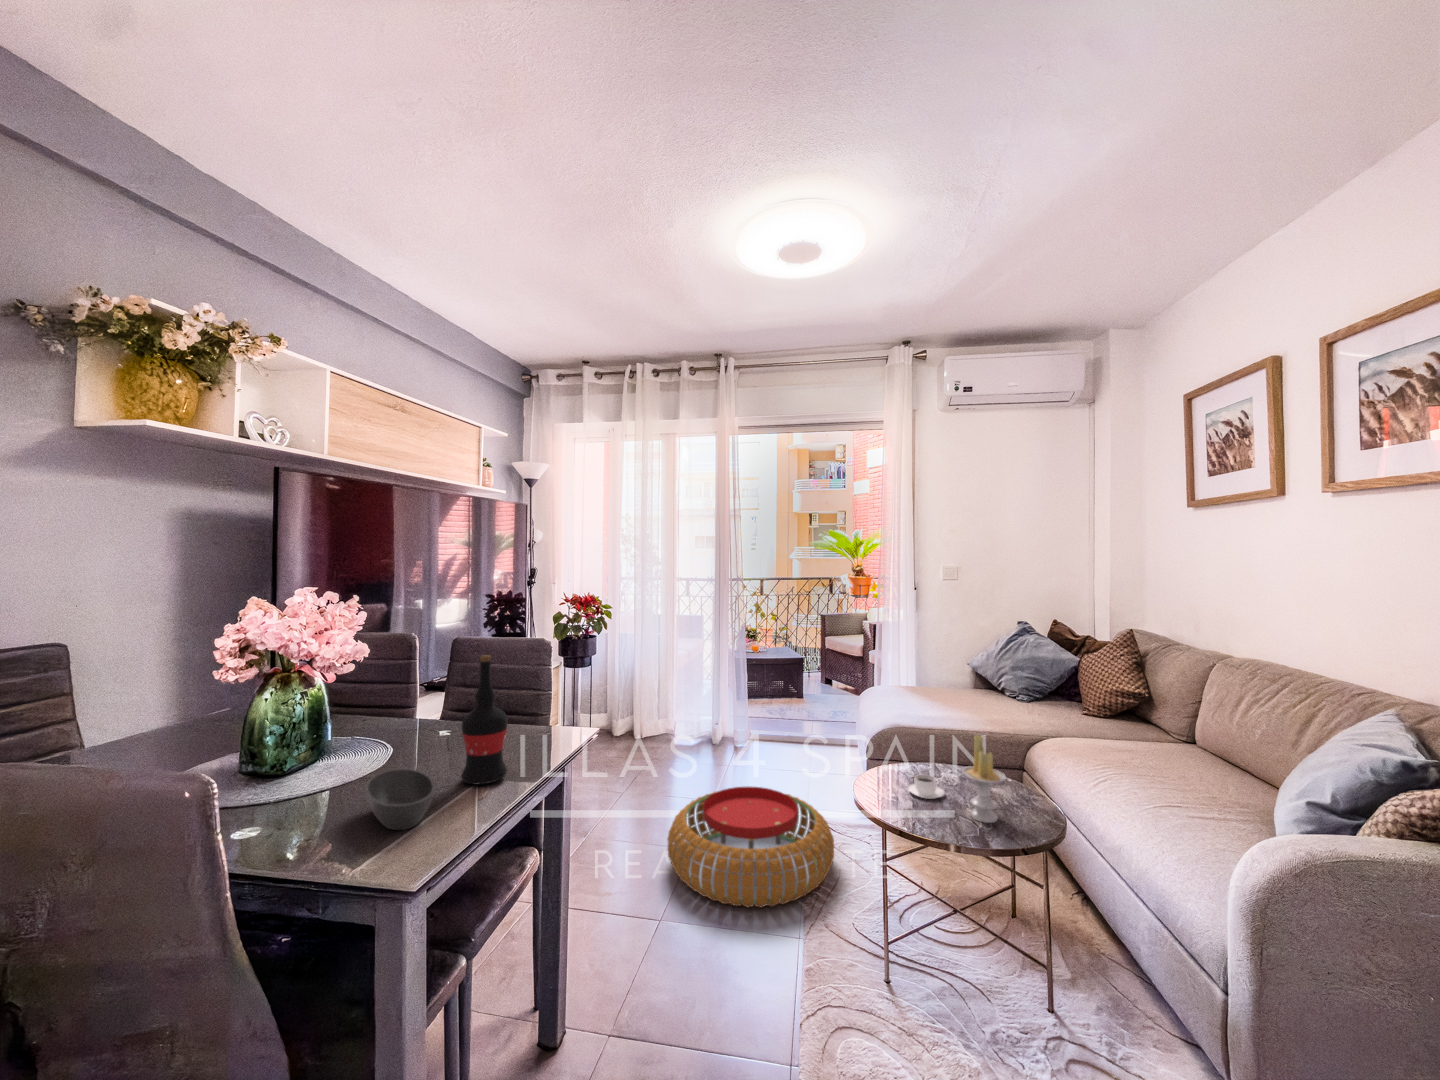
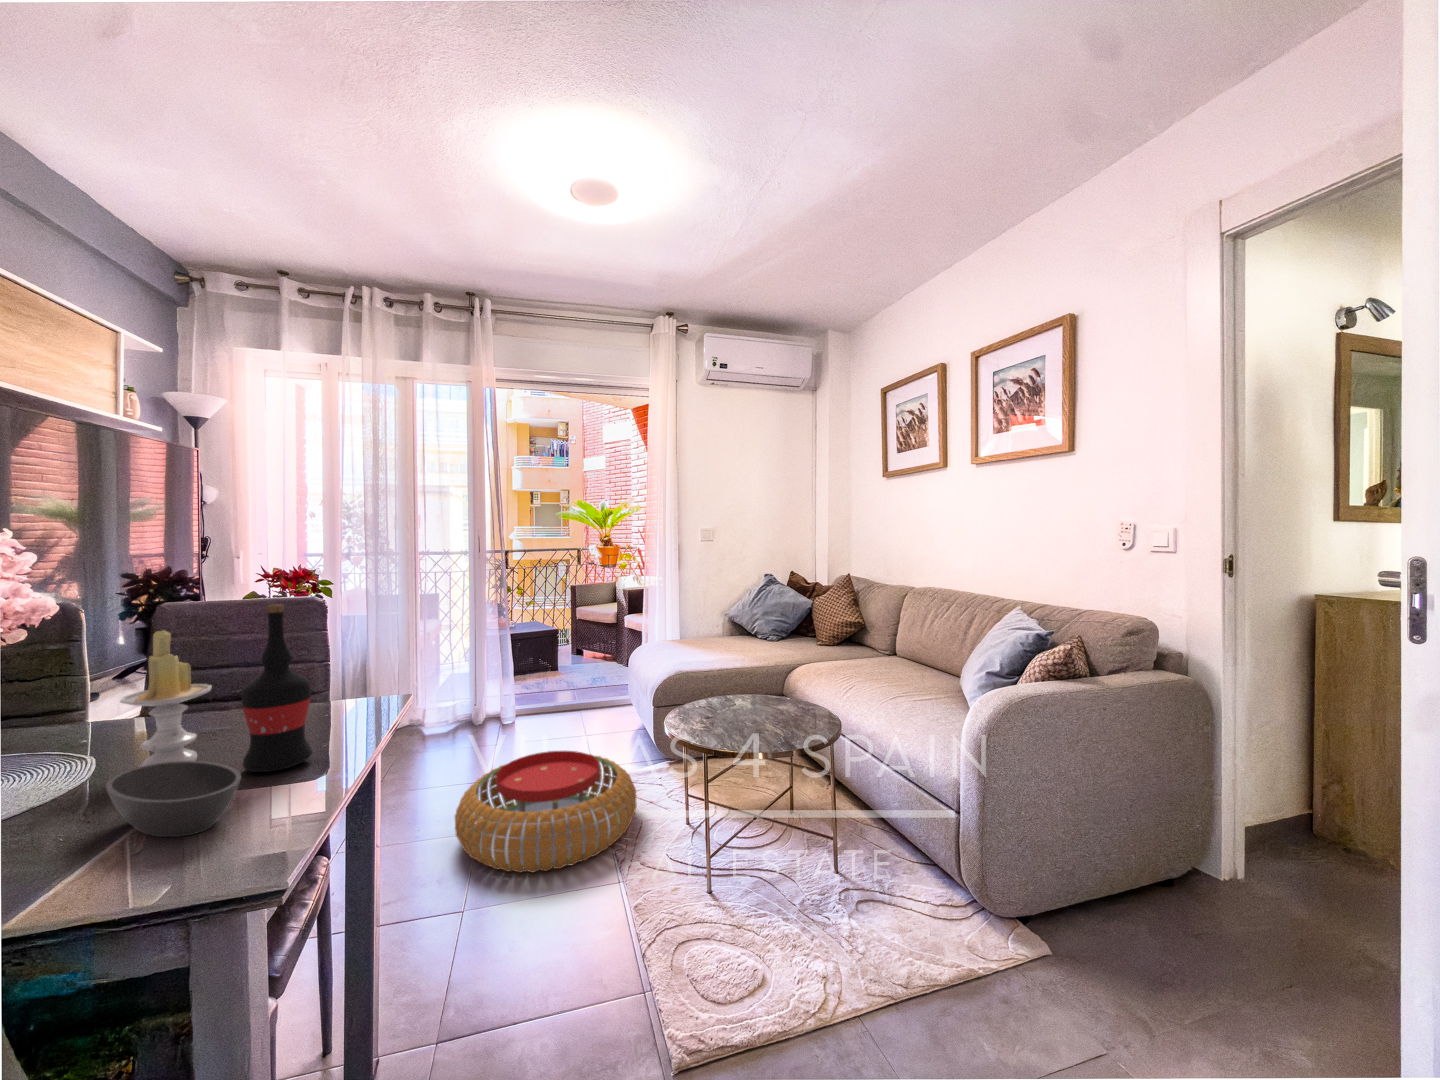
candle: present [962,735,1006,823] -> present [120,631,212,767]
coffee cup: present [908,774,945,799] -> none [715,702,747,722]

